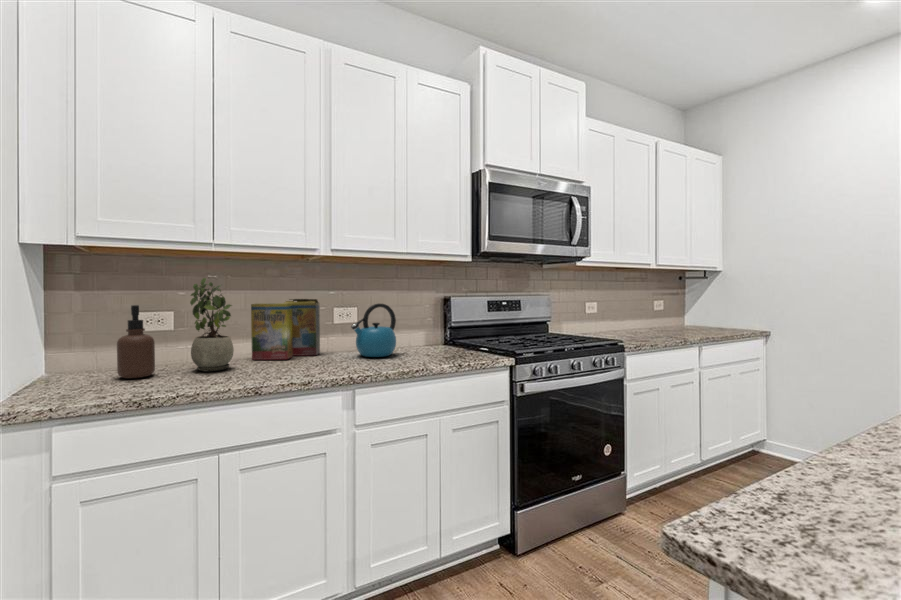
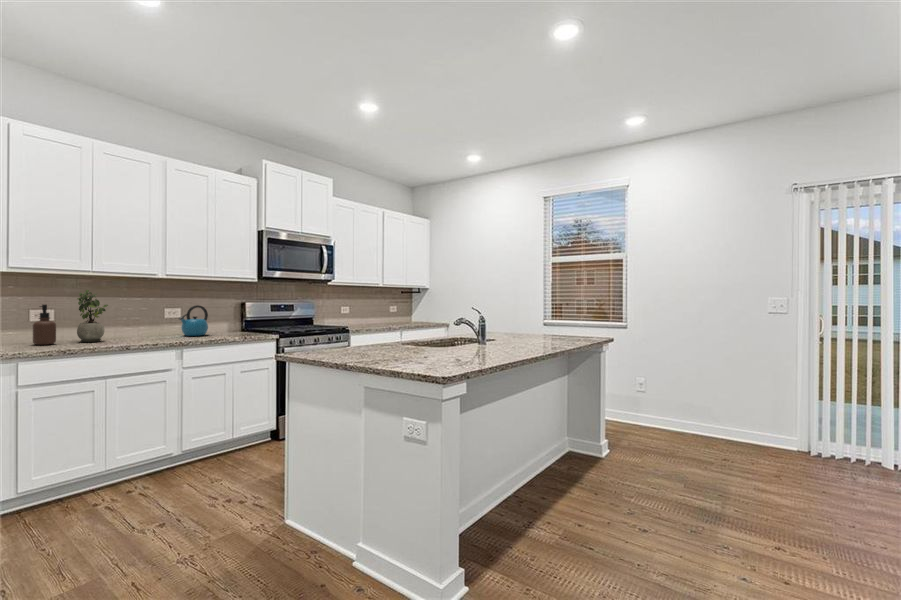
cereal box: present [251,299,320,360] -> none [111,302,156,338]

